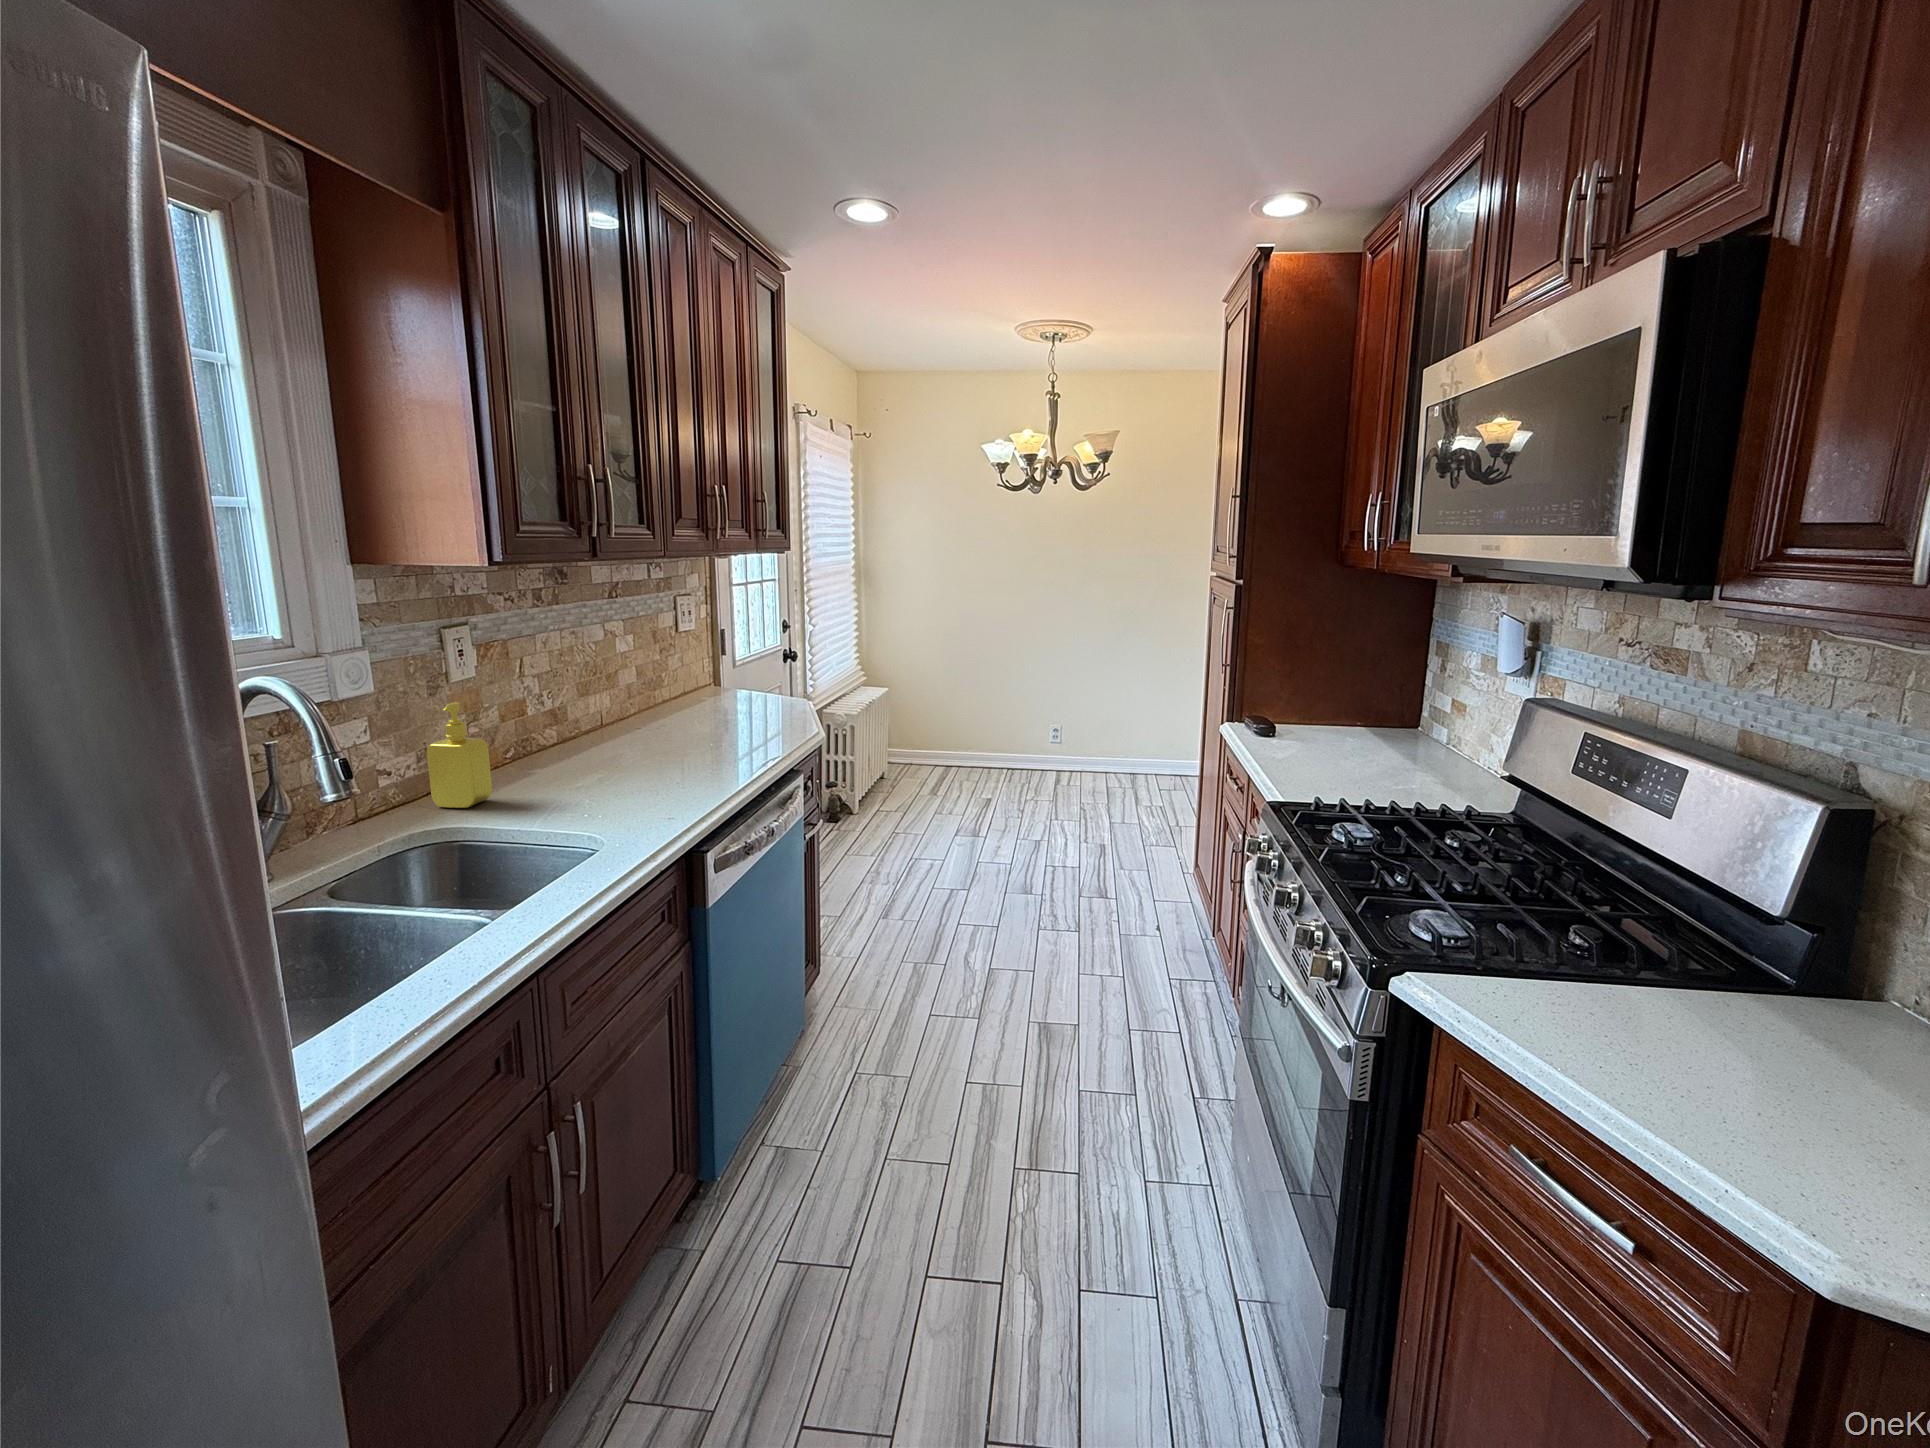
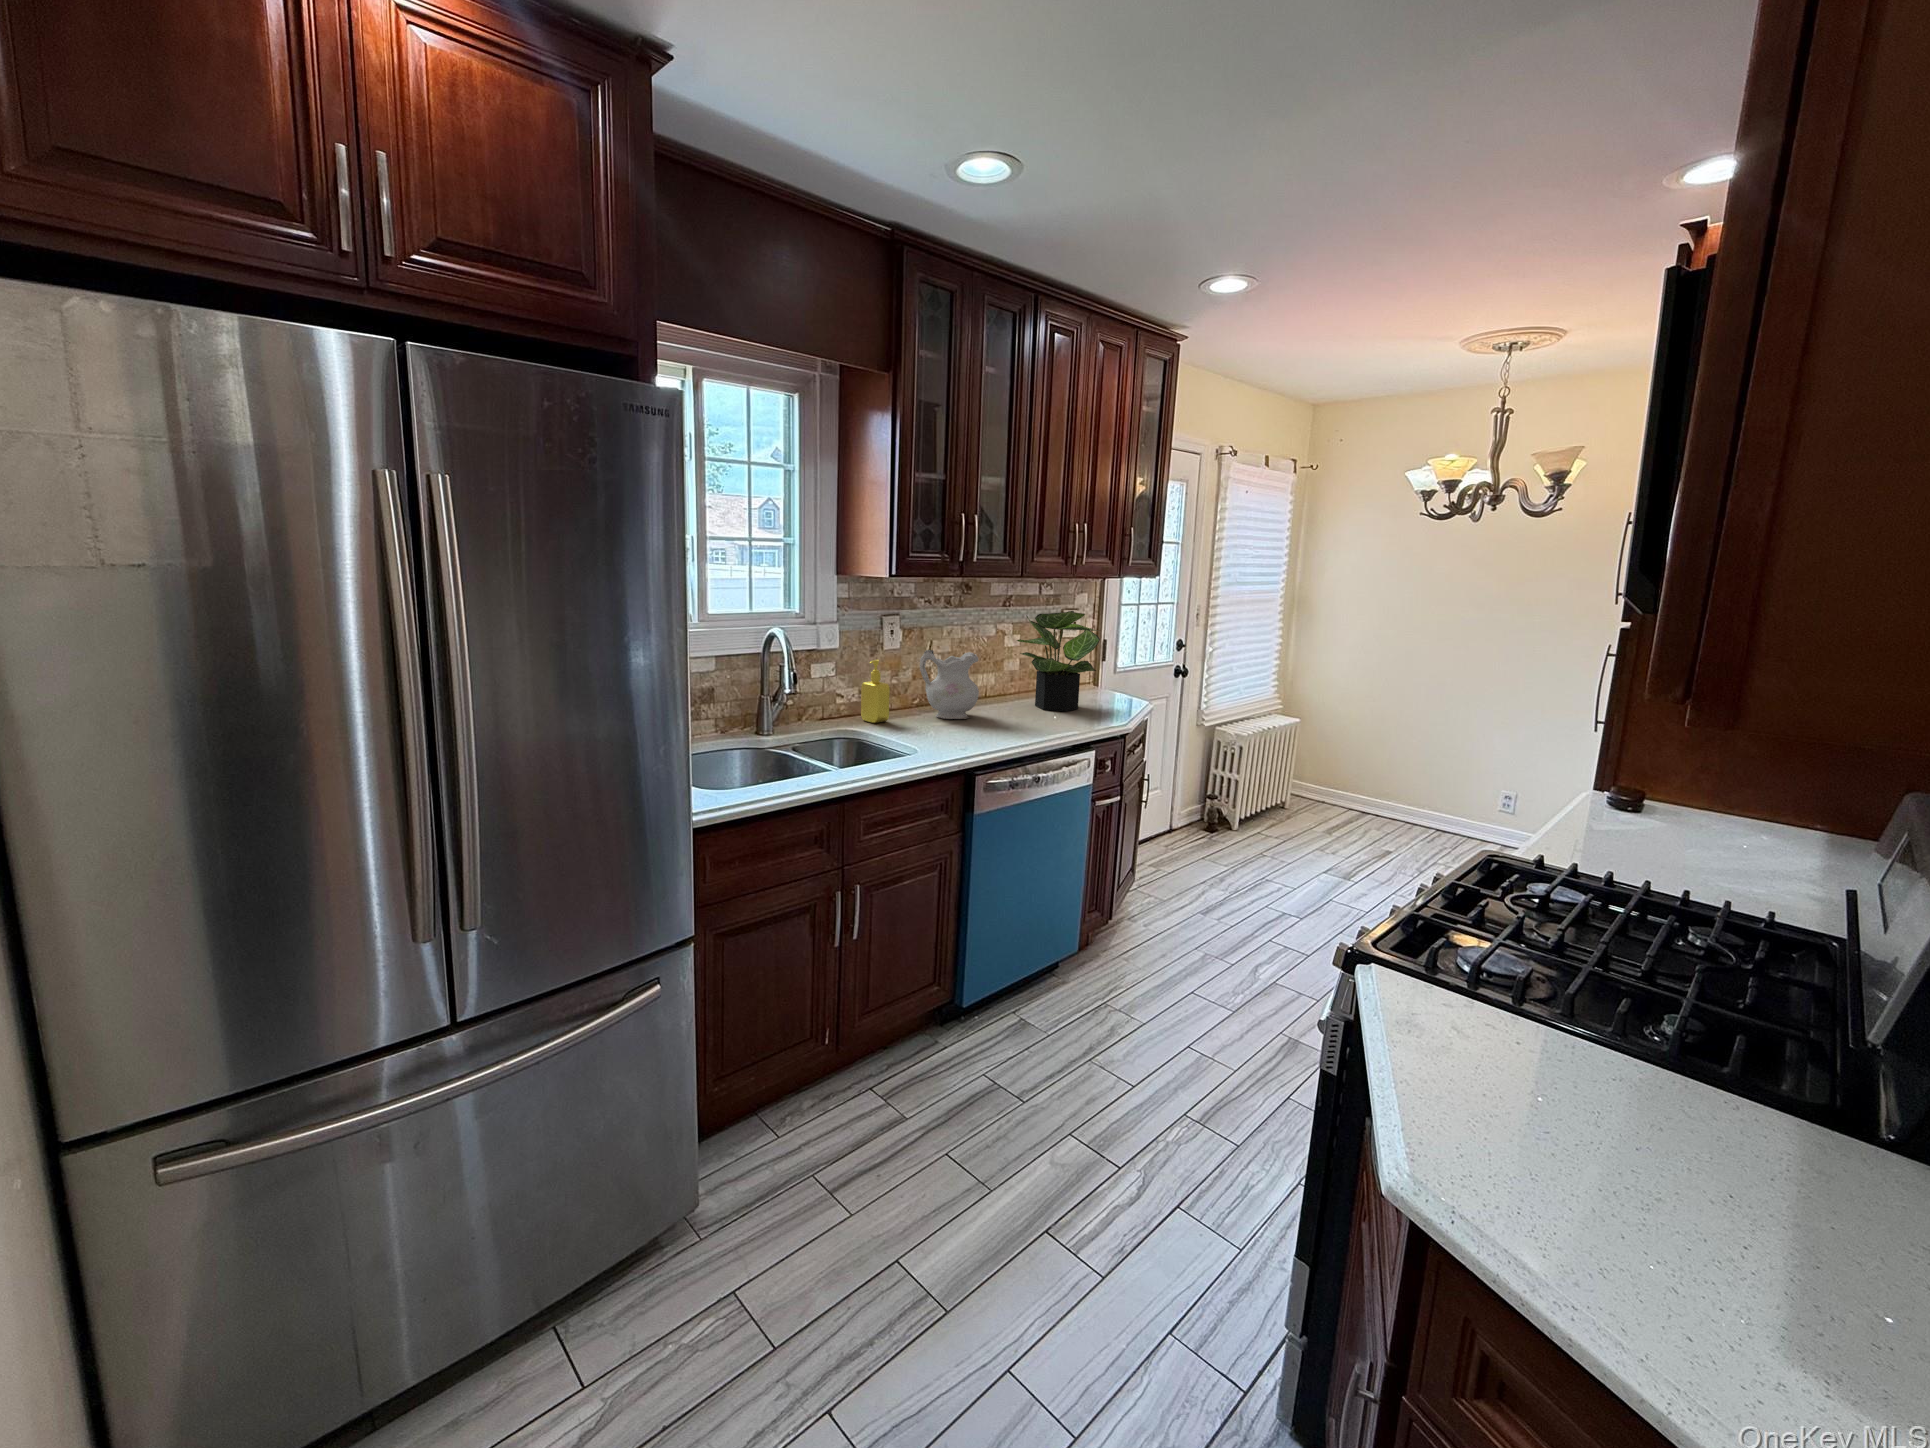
potted plant: none [641,600,765,732] -> present [1017,611,1100,711]
ceramic pitcher: none [526,670,631,774] -> present [920,650,979,719]

